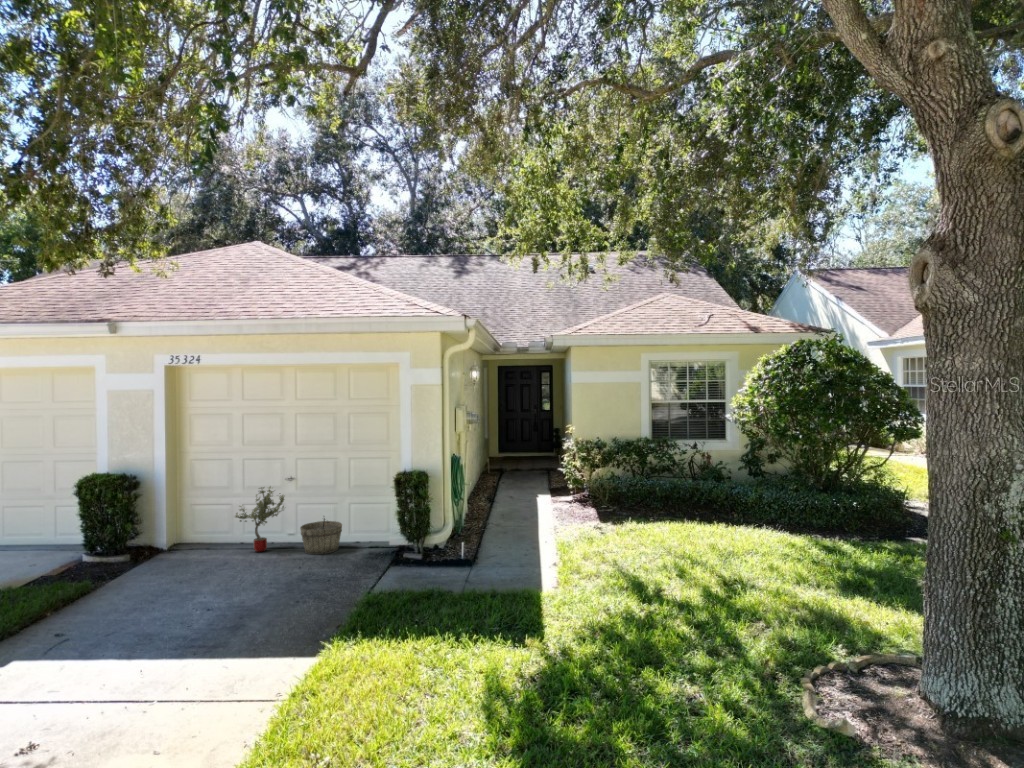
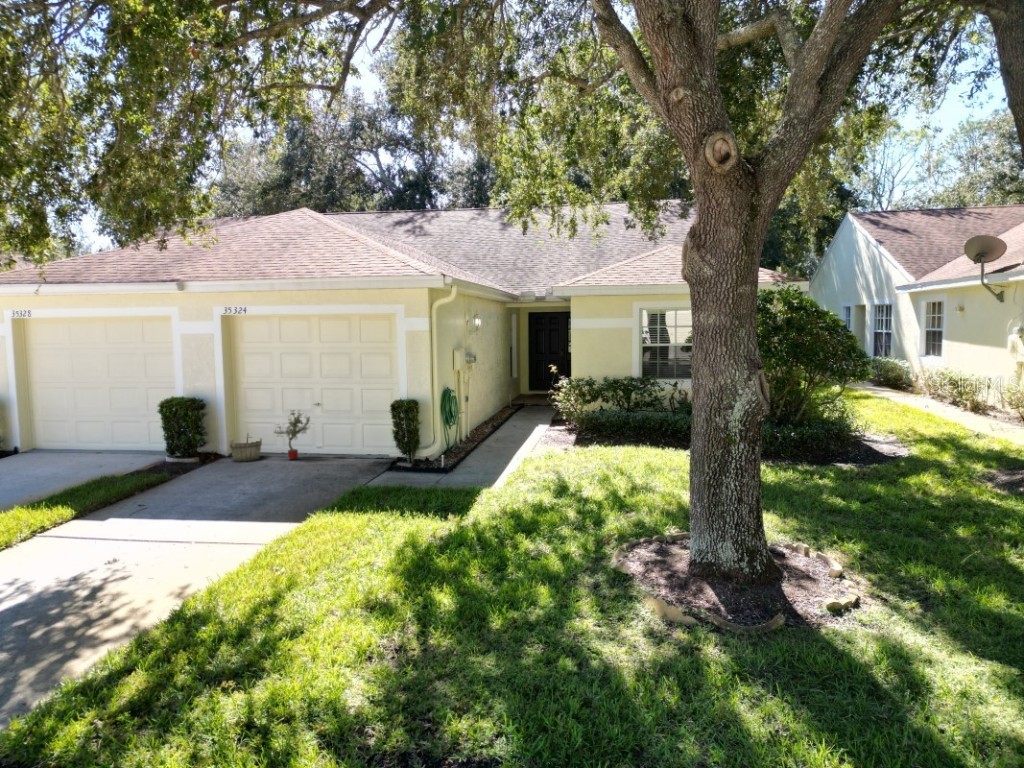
wooden bucket: present [300,518,342,554] -> present [229,437,262,461]

